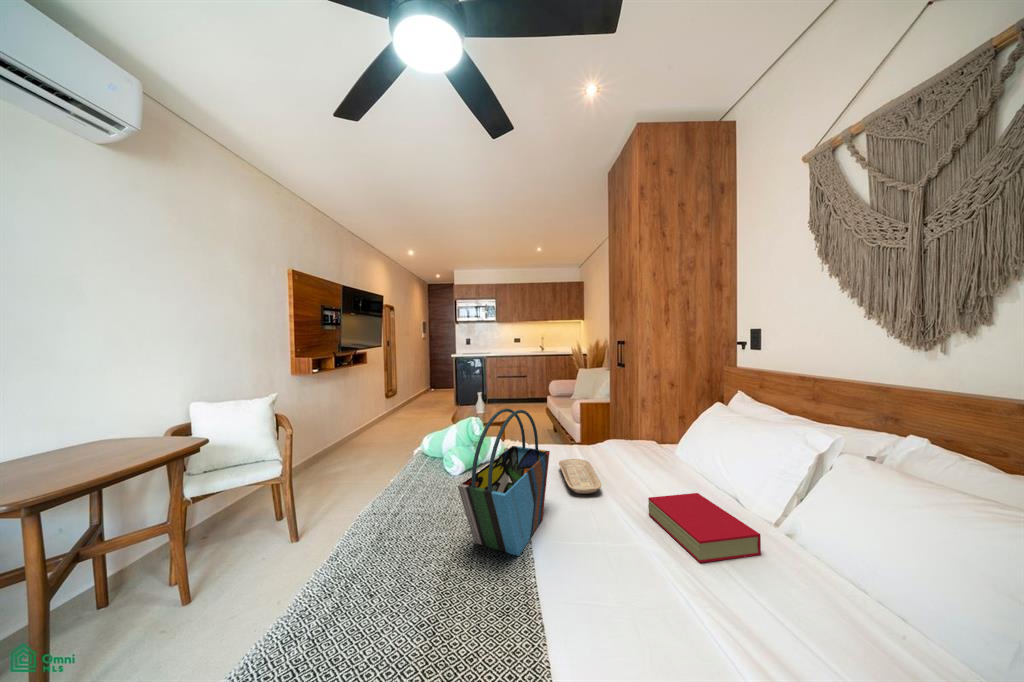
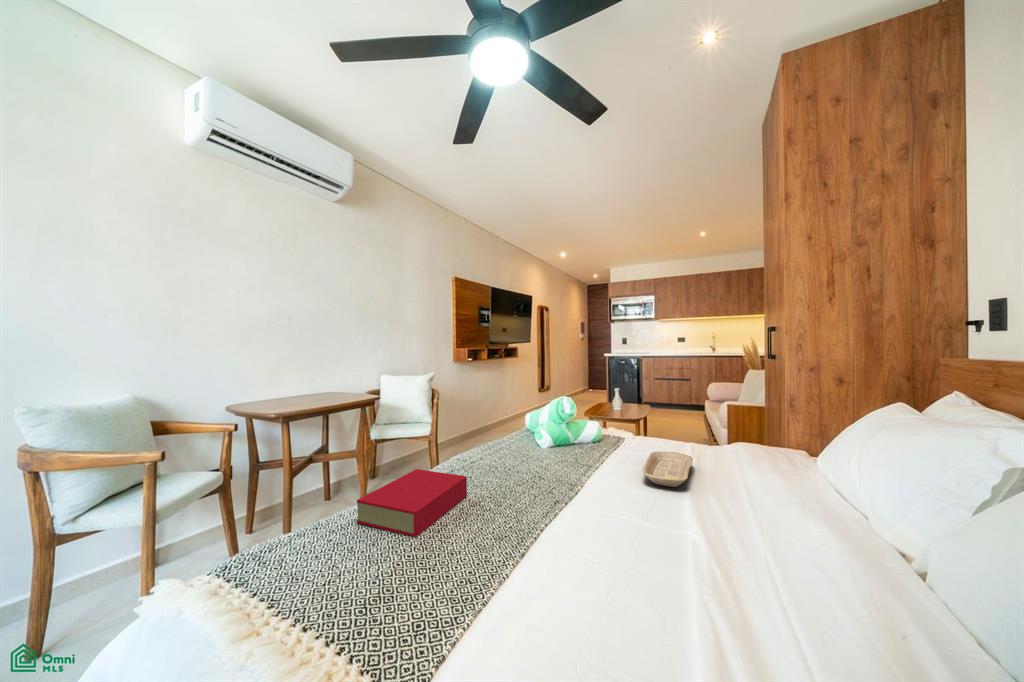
tote bag: present [458,409,550,556] -> none [485,367,608,514]
book: present [648,493,761,563] -> present [357,469,467,537]

